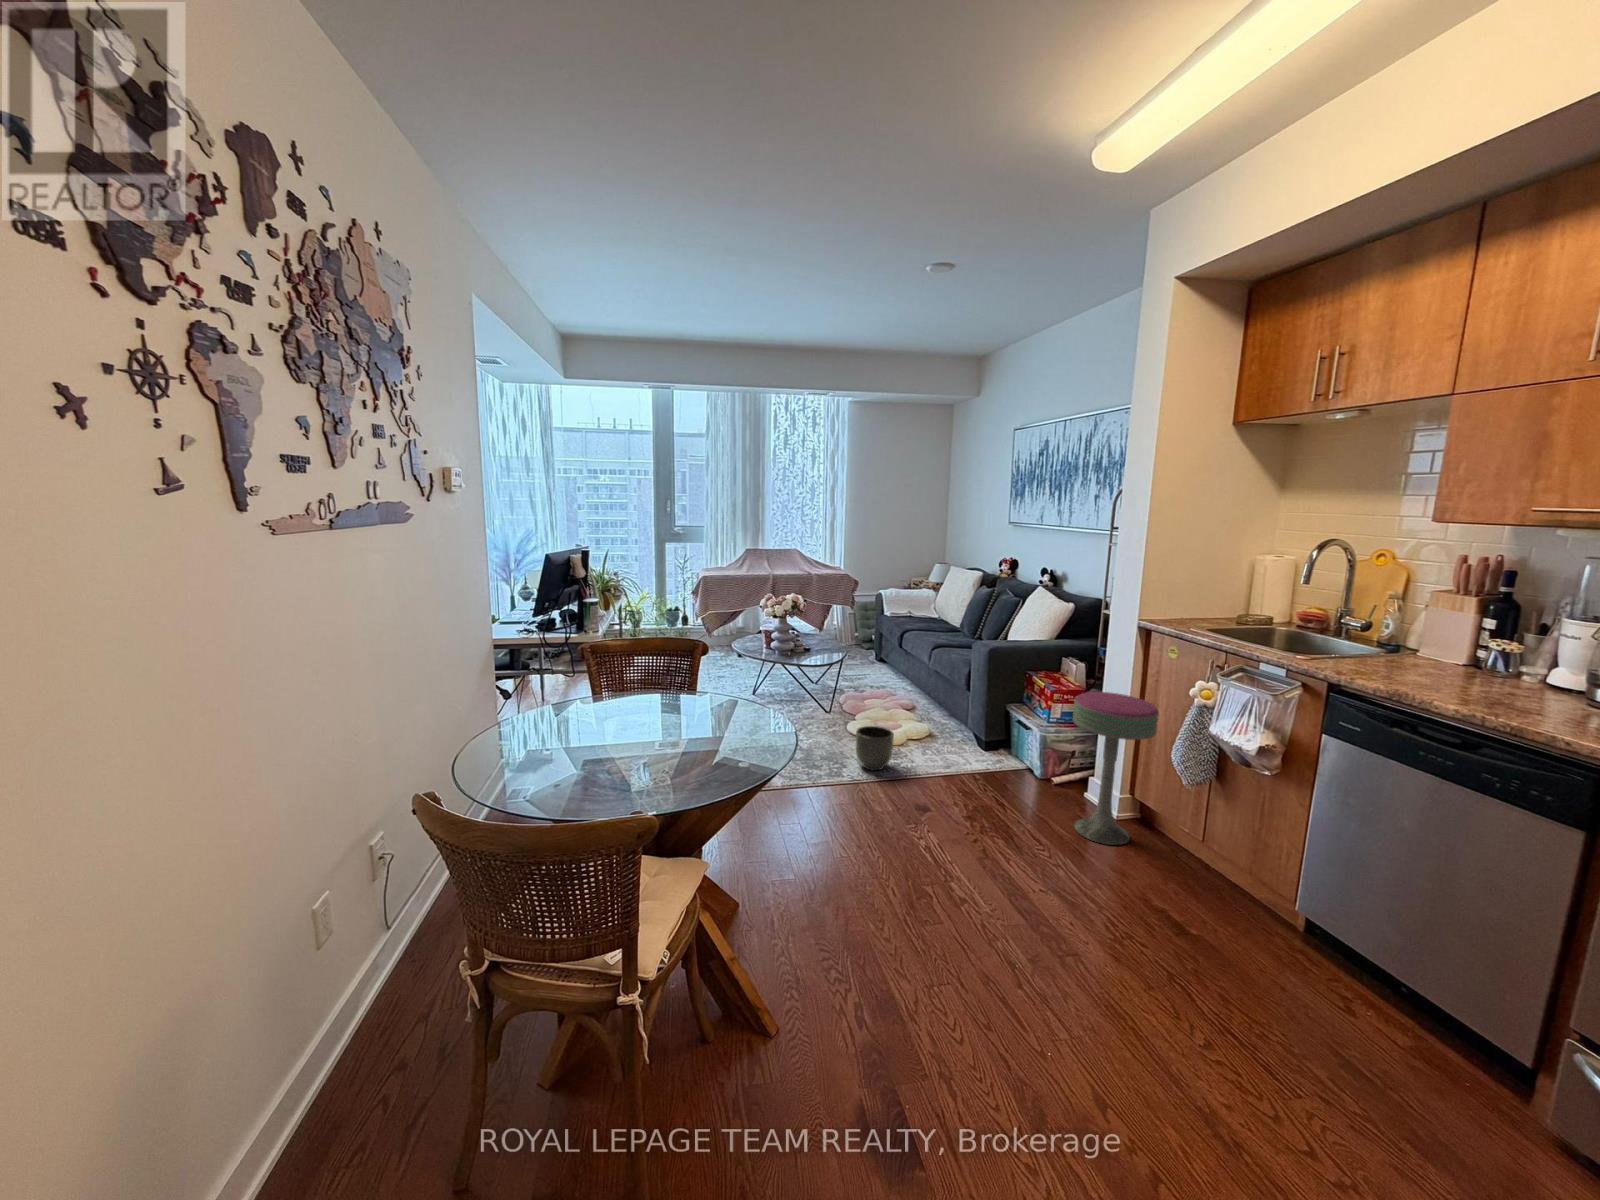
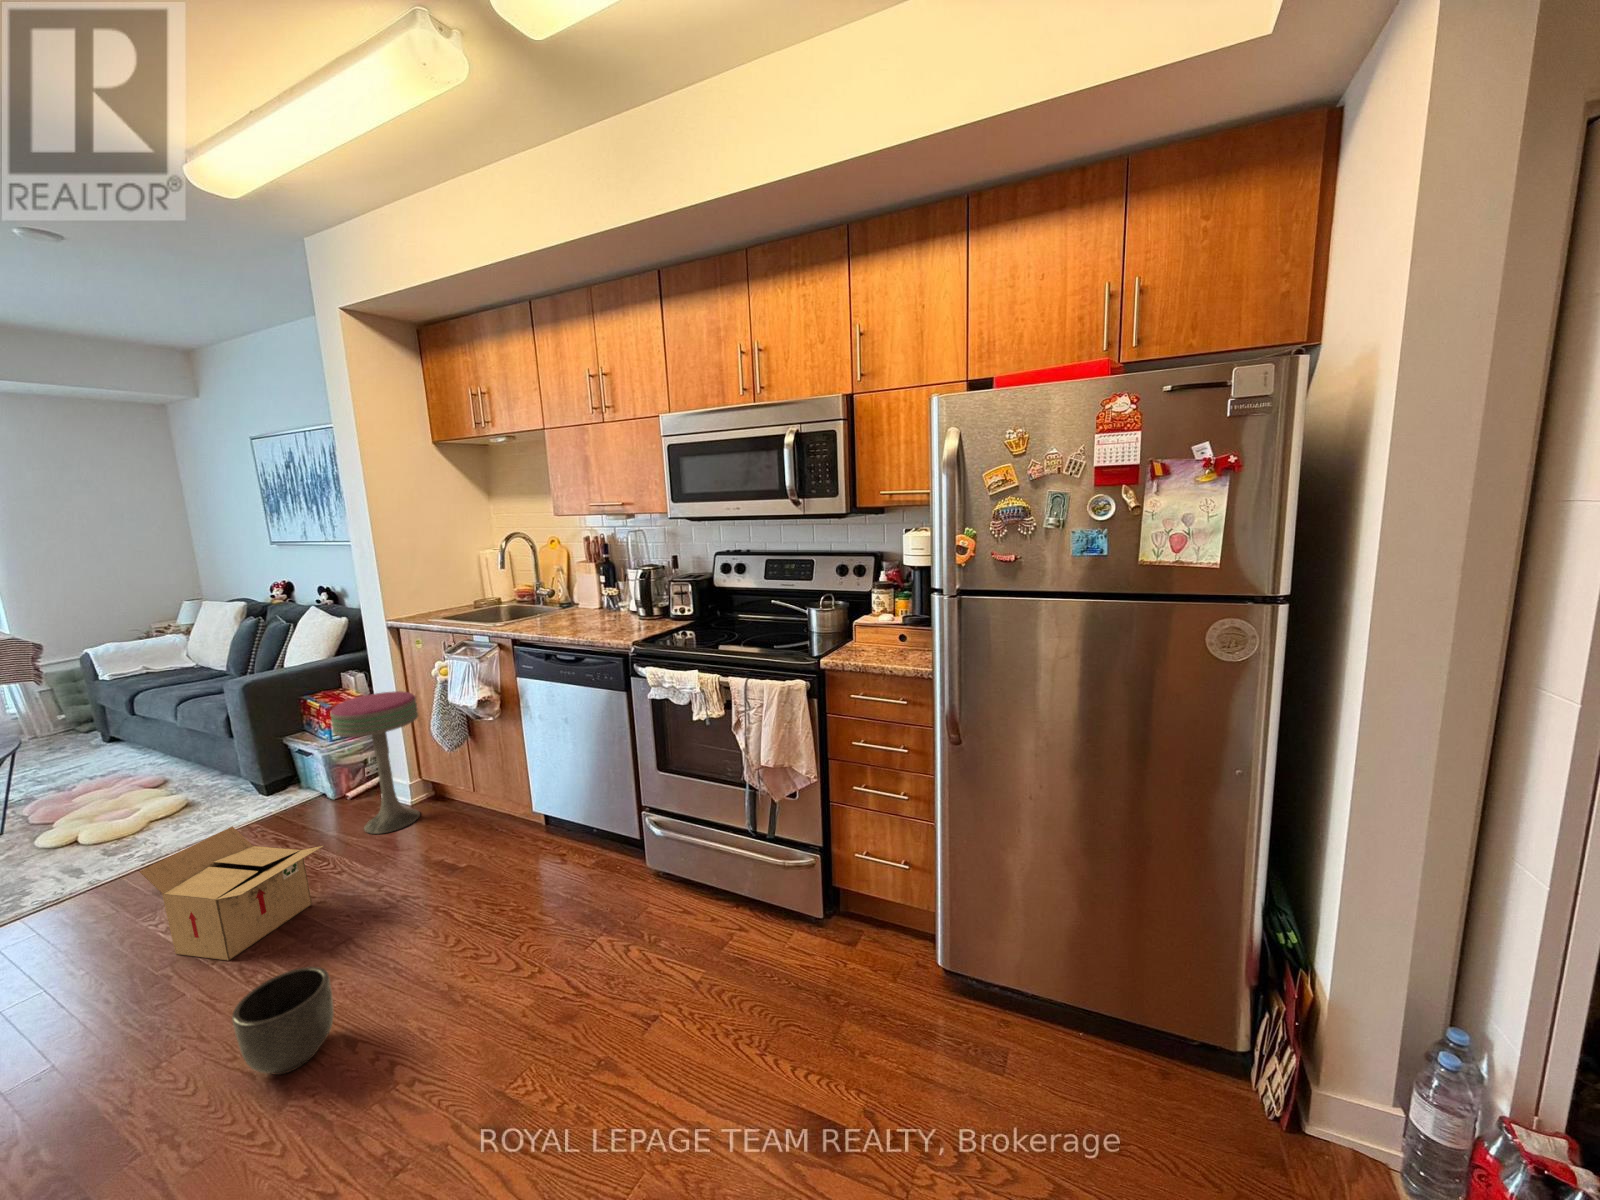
planter: present [856,726,894,771] -> present [232,967,334,1075]
cardboard box: none [933,780,1068,906] -> present [139,826,323,961]

